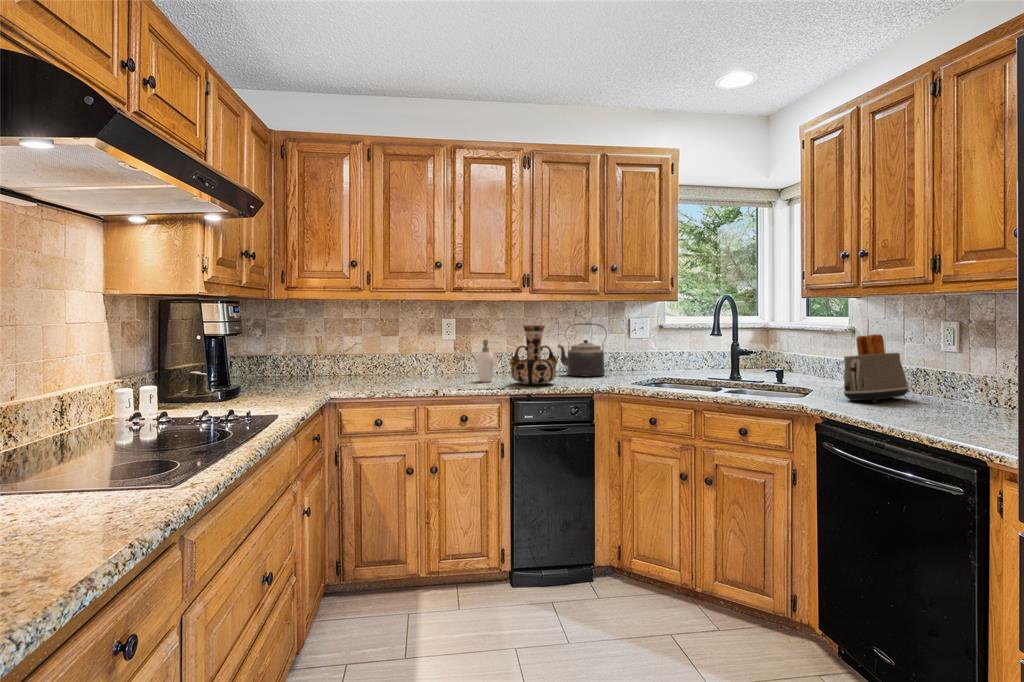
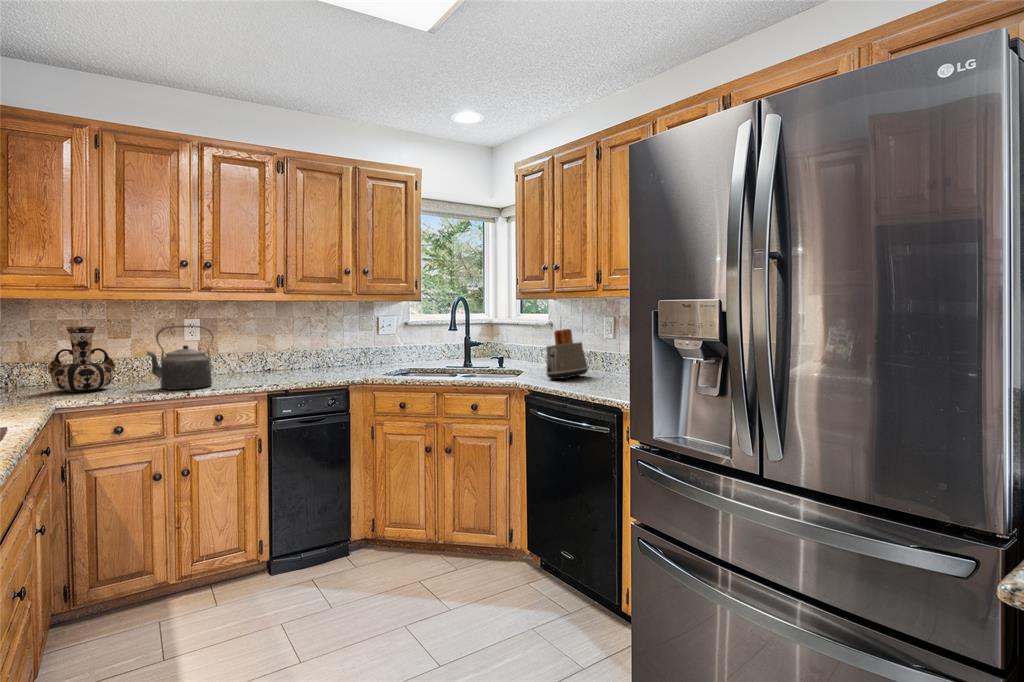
kettle: present [558,323,607,377] -> present [147,326,213,390]
vase: present [510,325,557,385] -> present [47,326,116,392]
soap dispenser: present [476,340,495,382] -> none [226,339,252,380]

